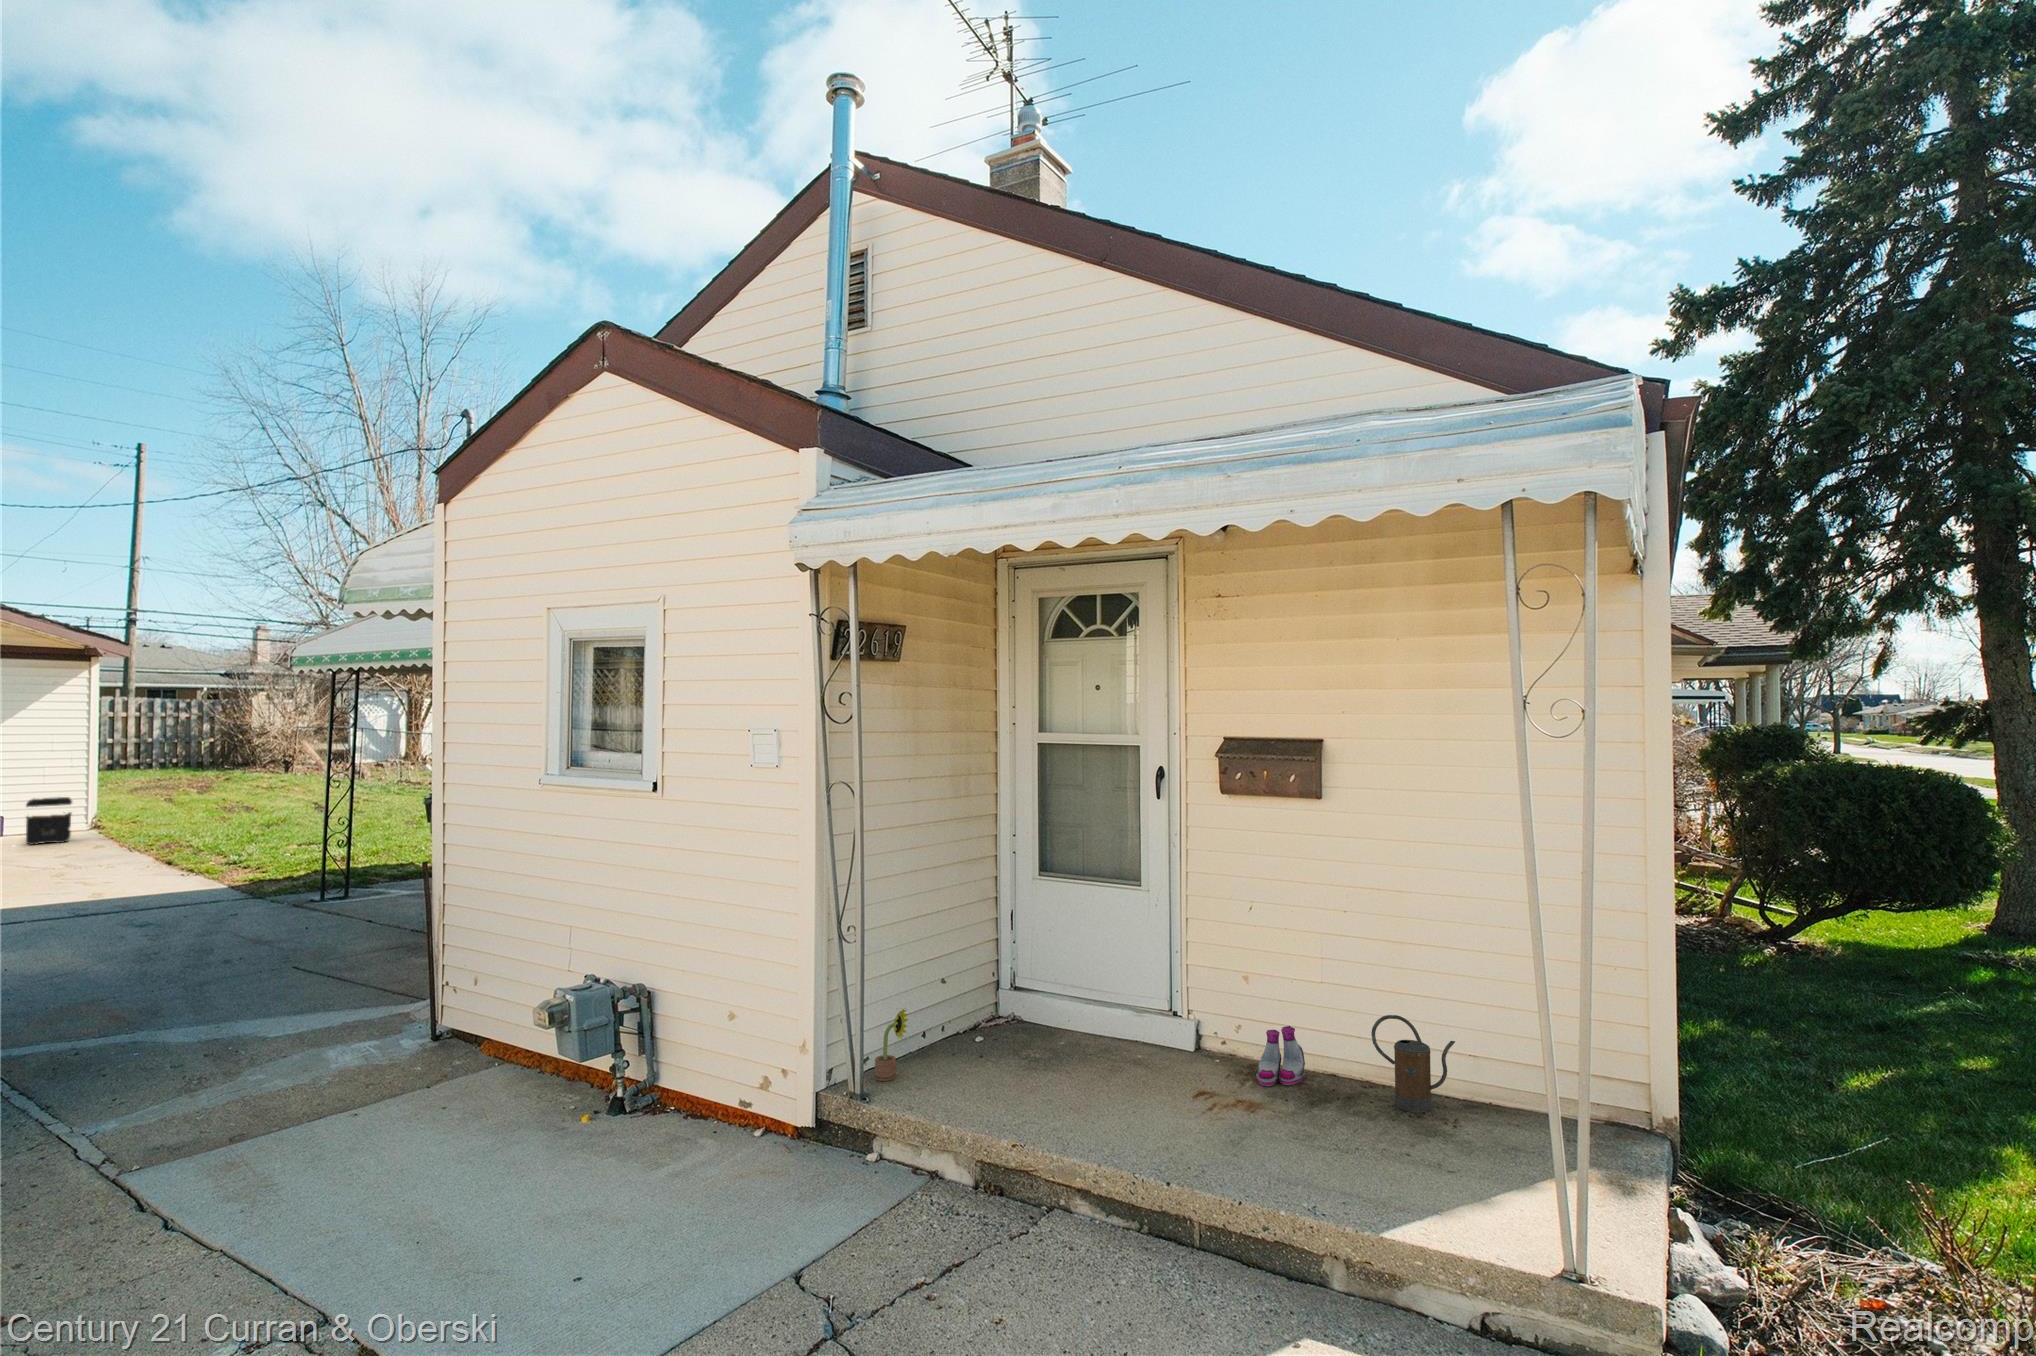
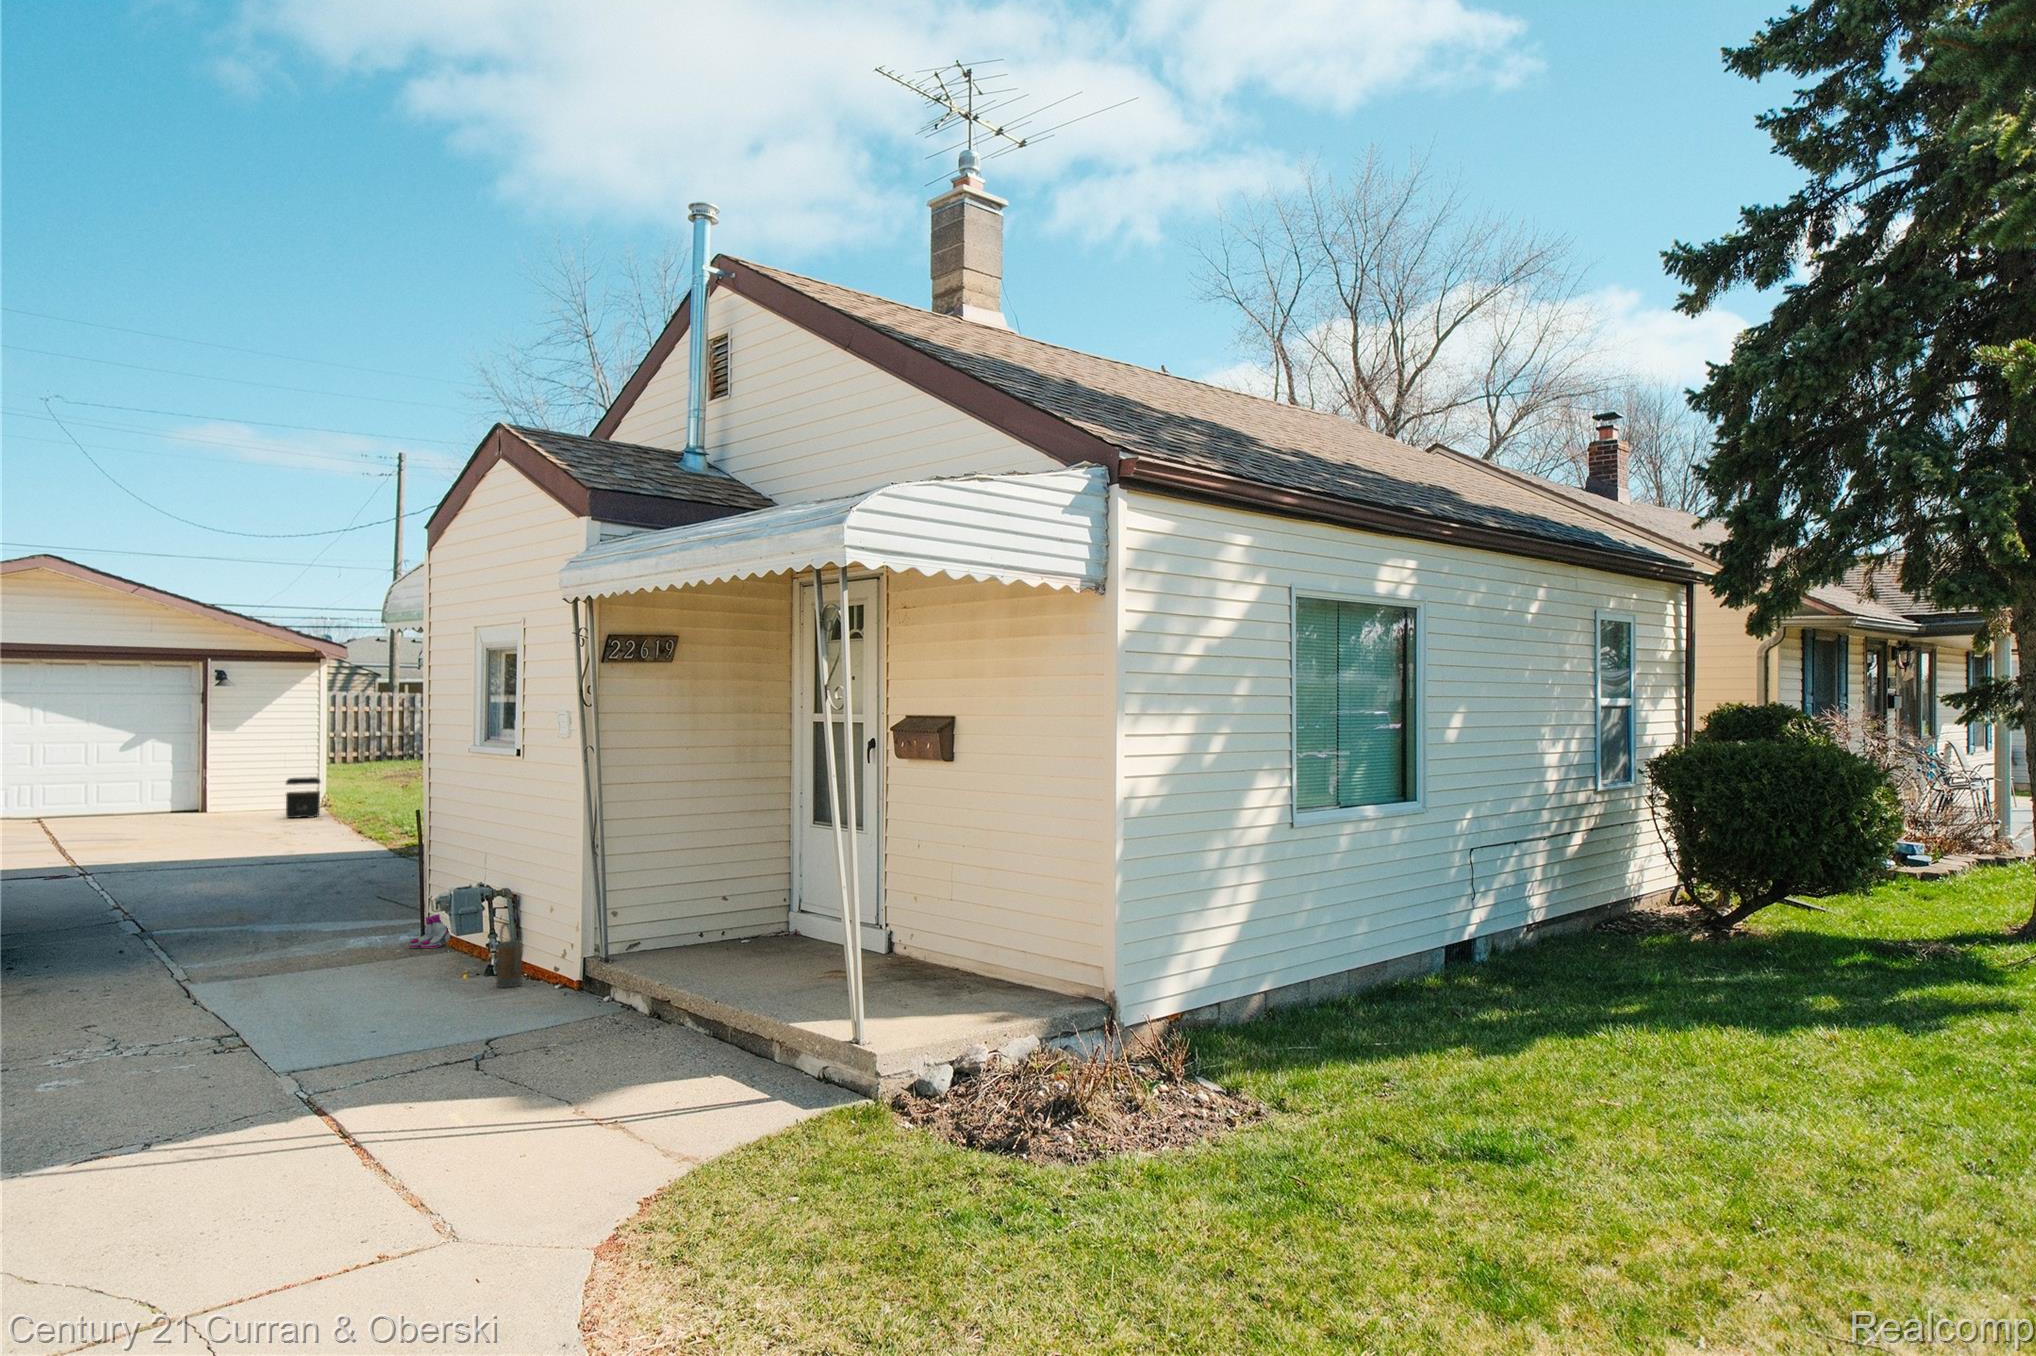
decorative plant: present [875,1009,909,1081] -> none [634,901,663,955]
watering can: present [1371,1015,1455,1113] -> present [496,923,522,988]
boots: present [1256,1026,1305,1086] -> present [409,914,450,948]

